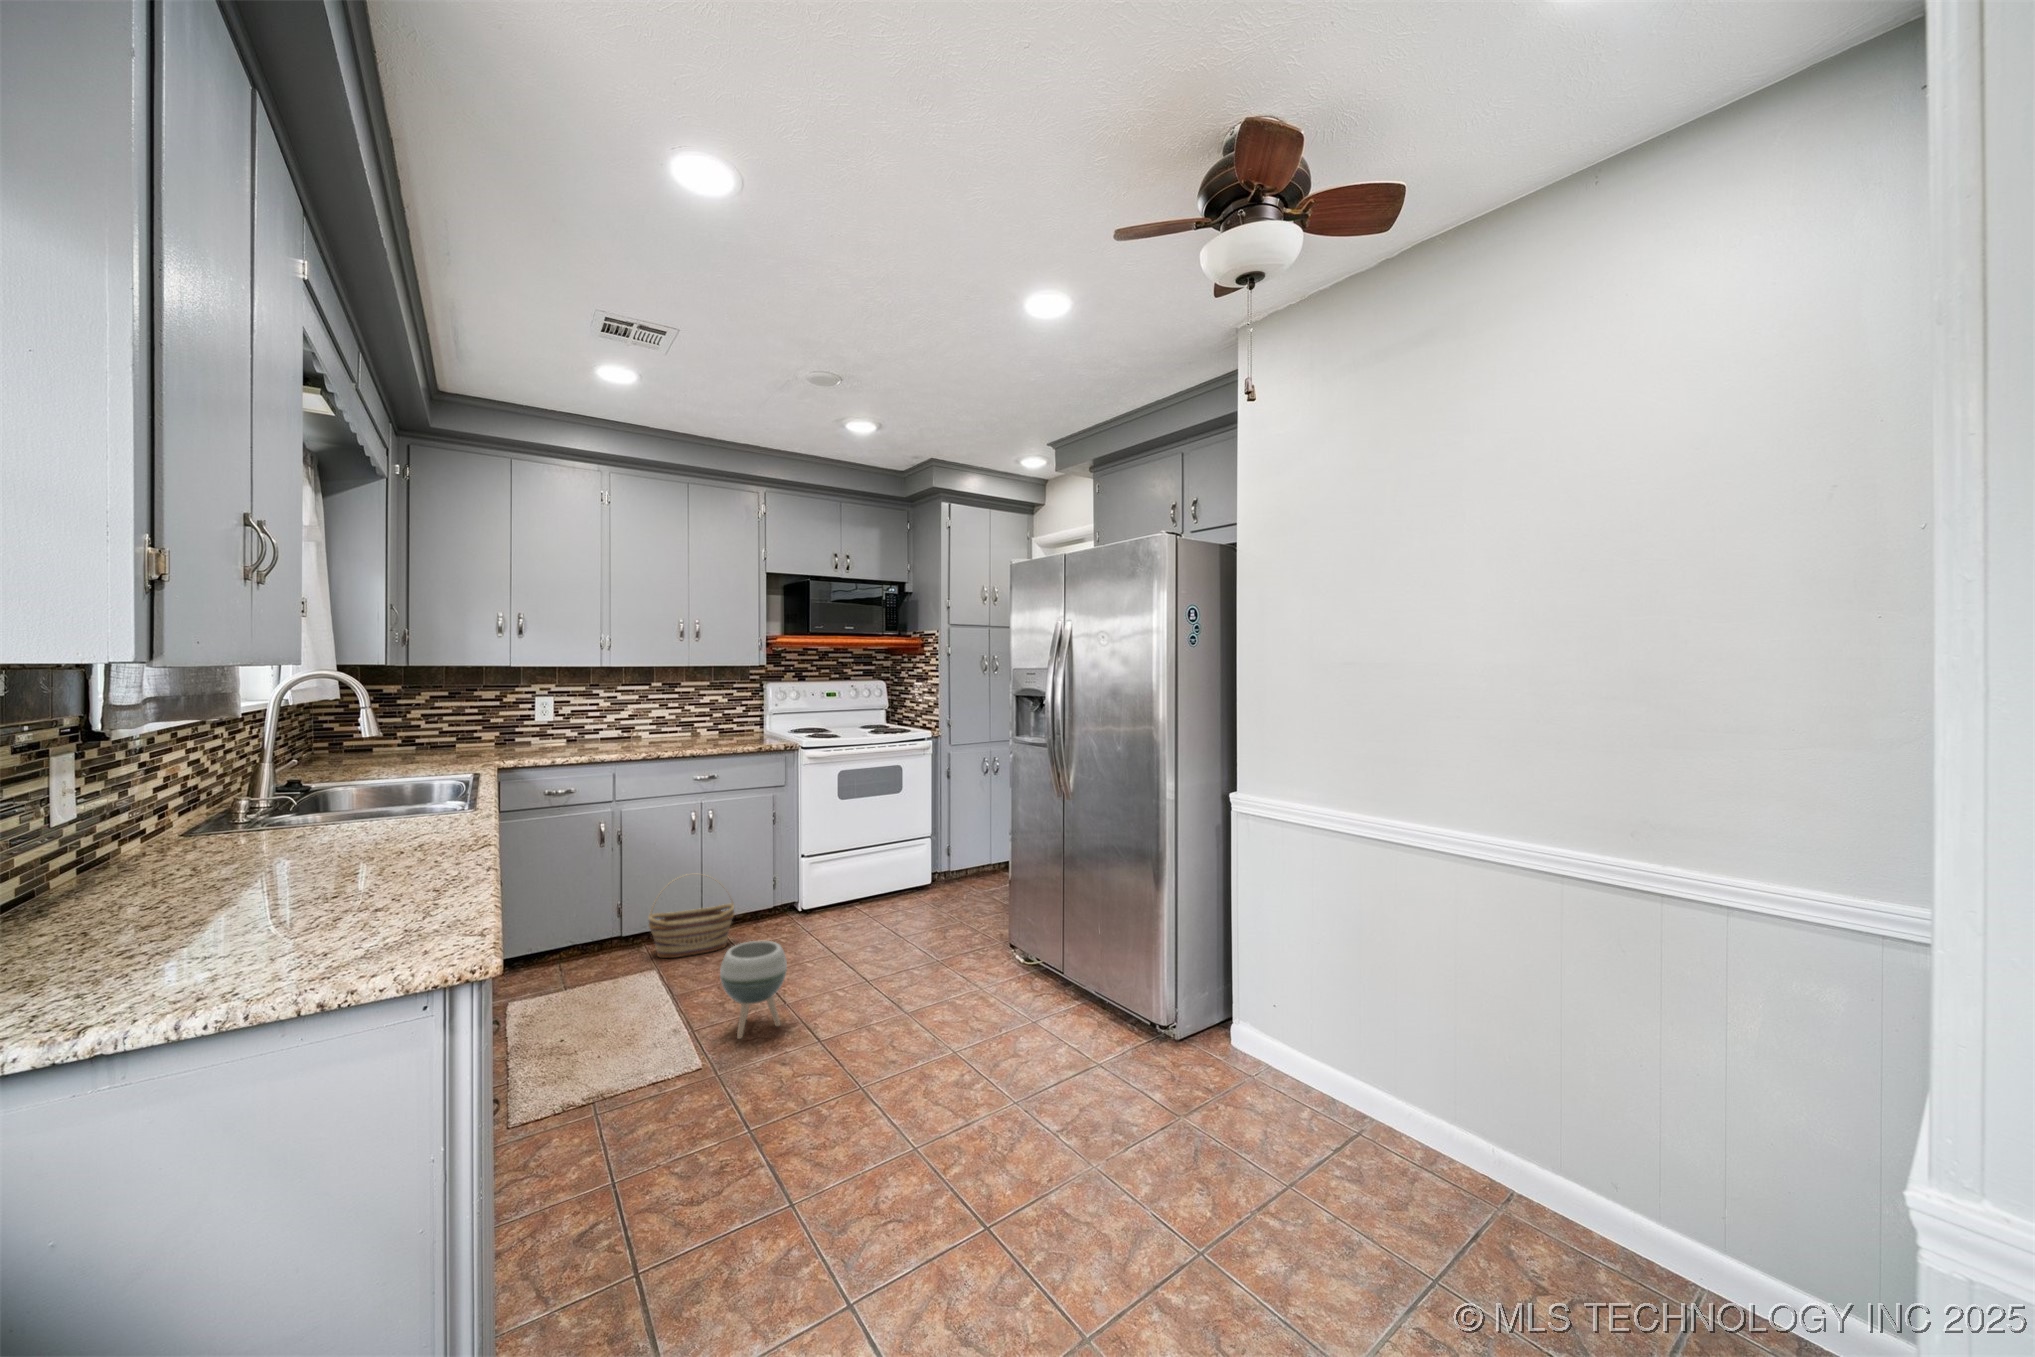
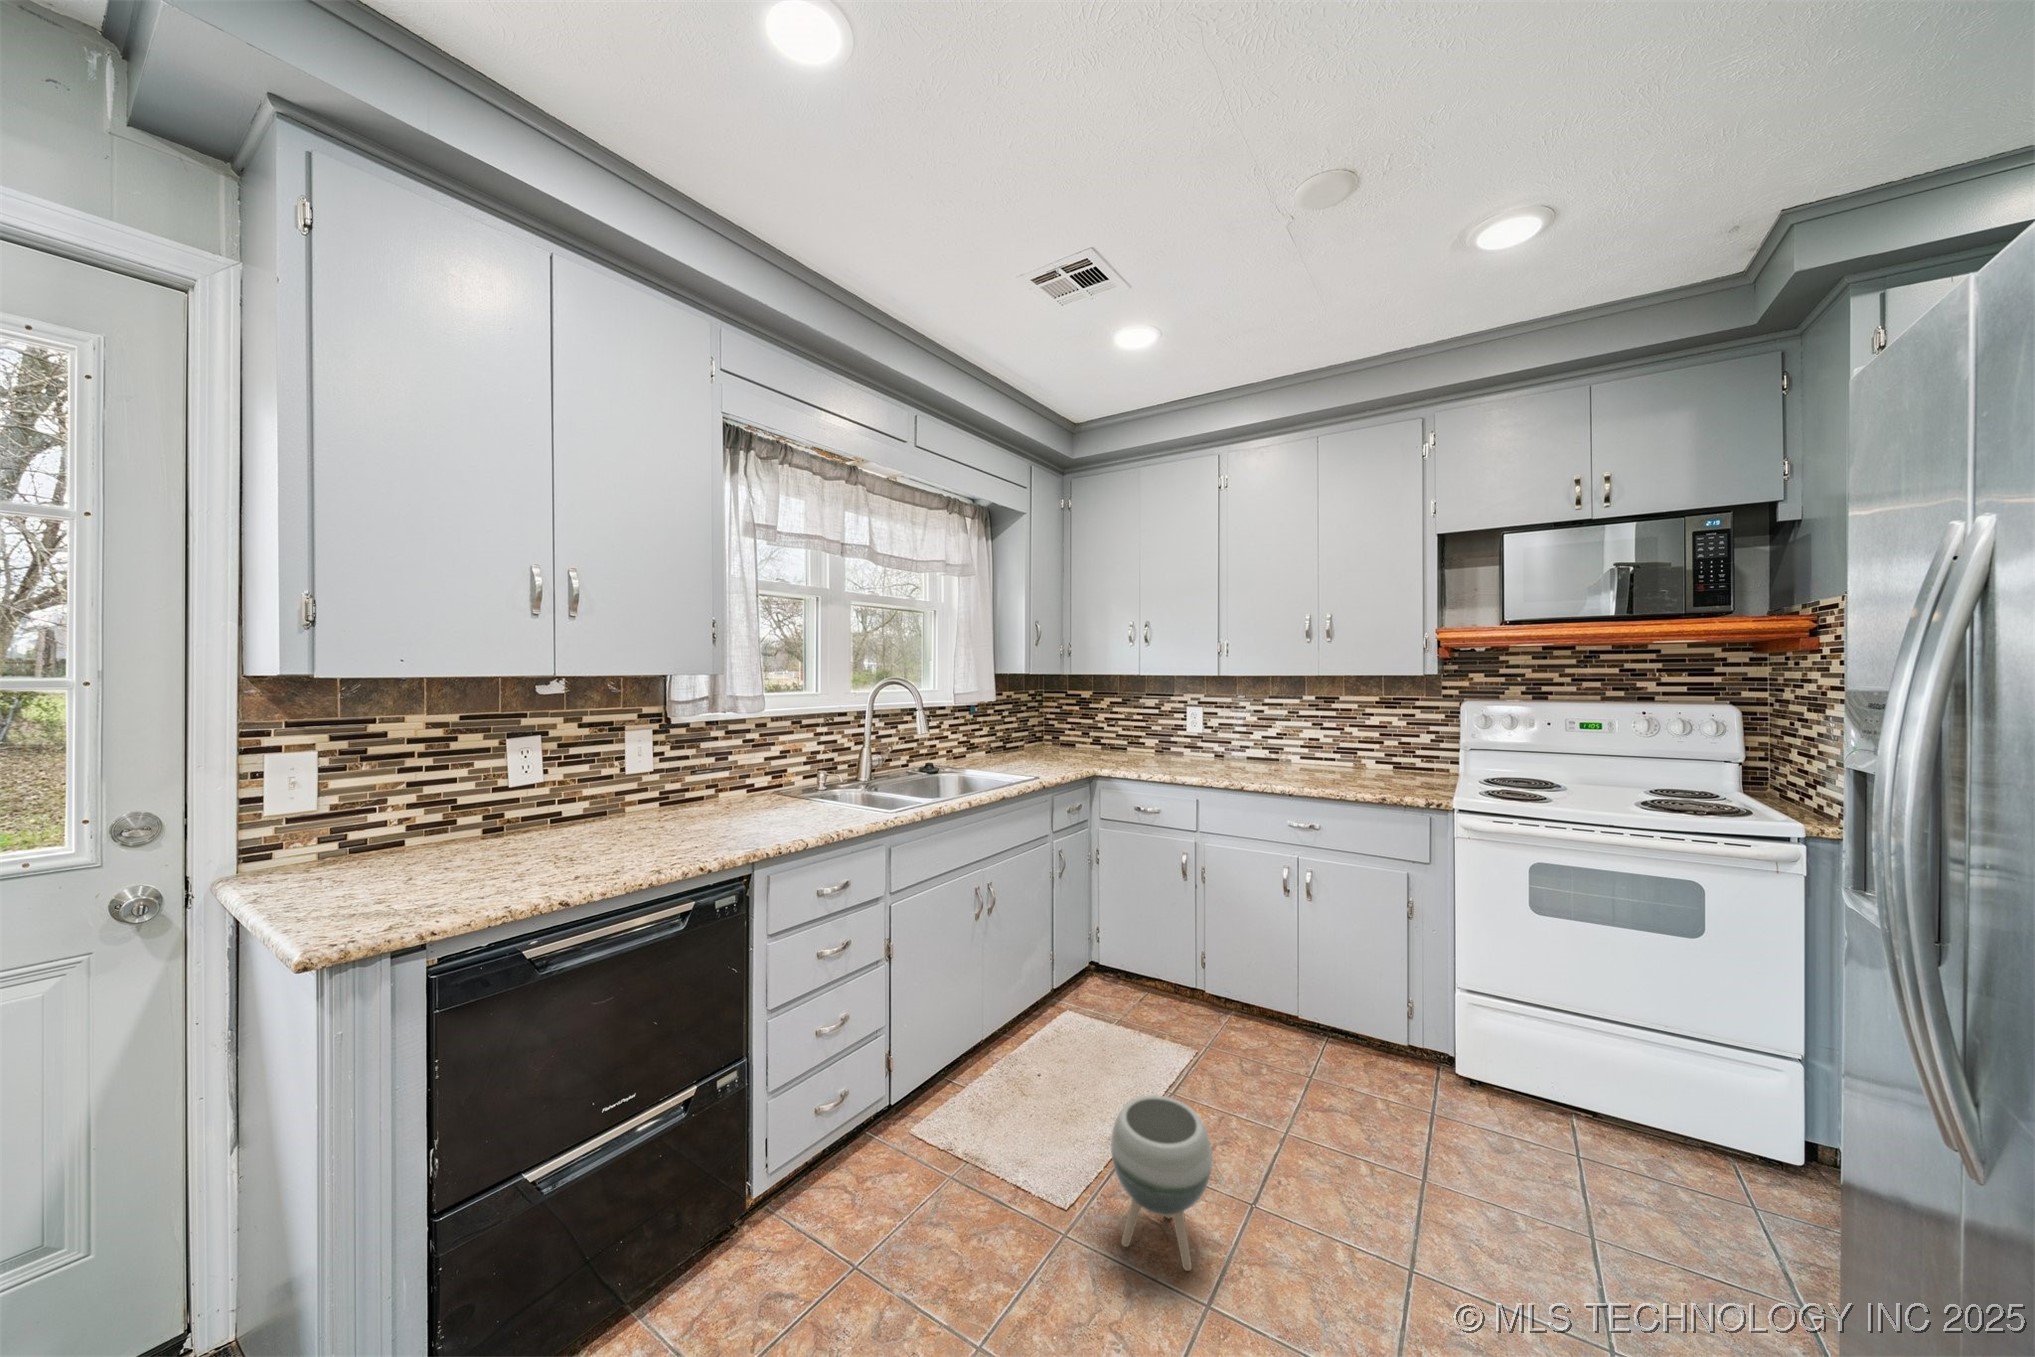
basket: present [649,880,734,958] -> none [1202,950,1309,1074]

